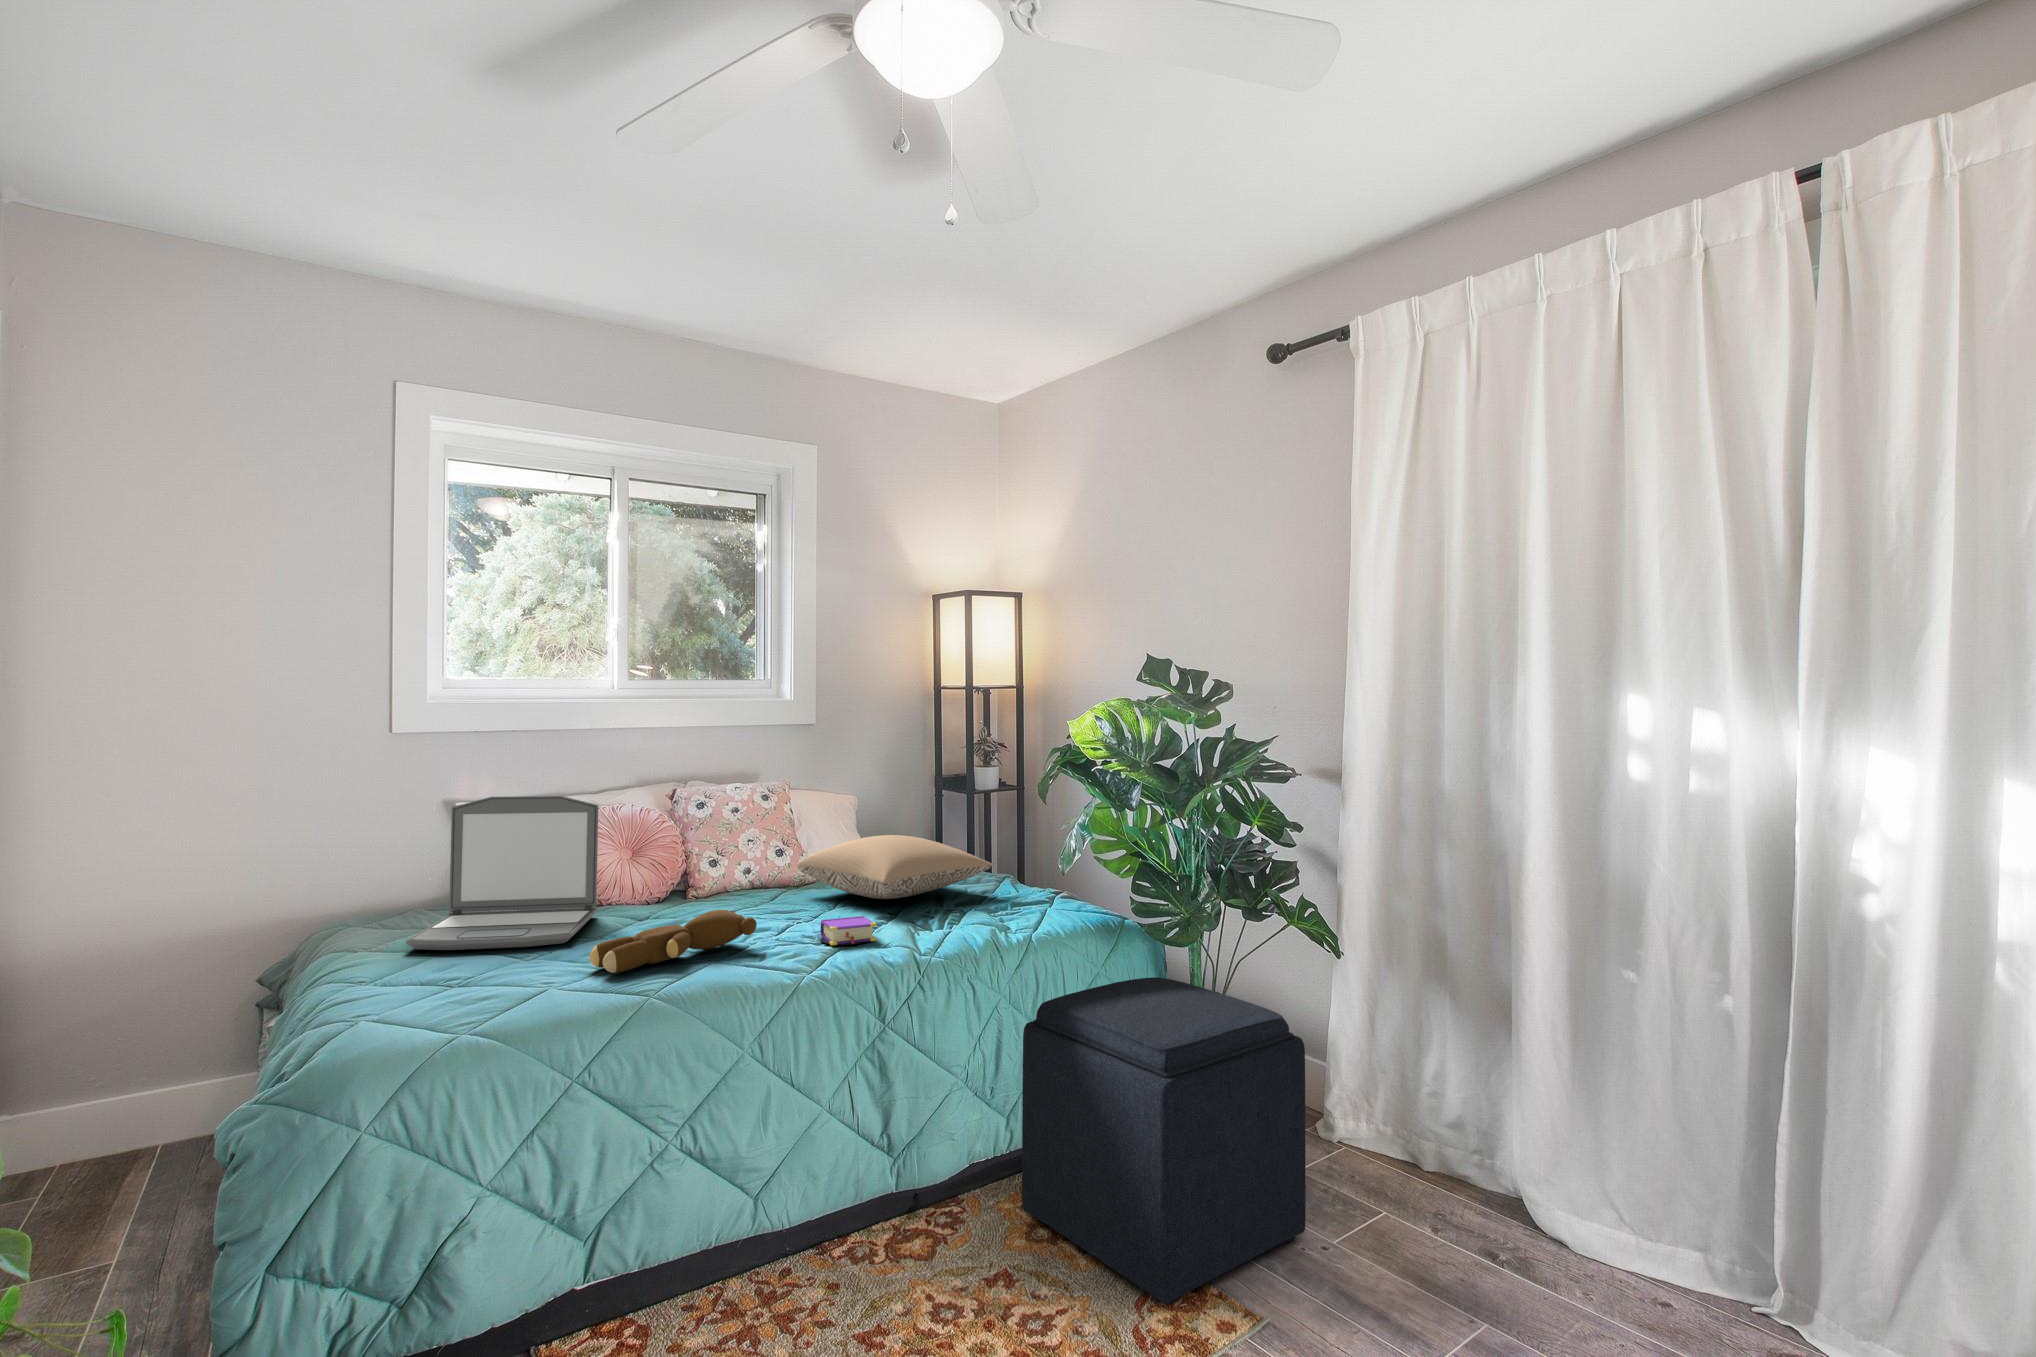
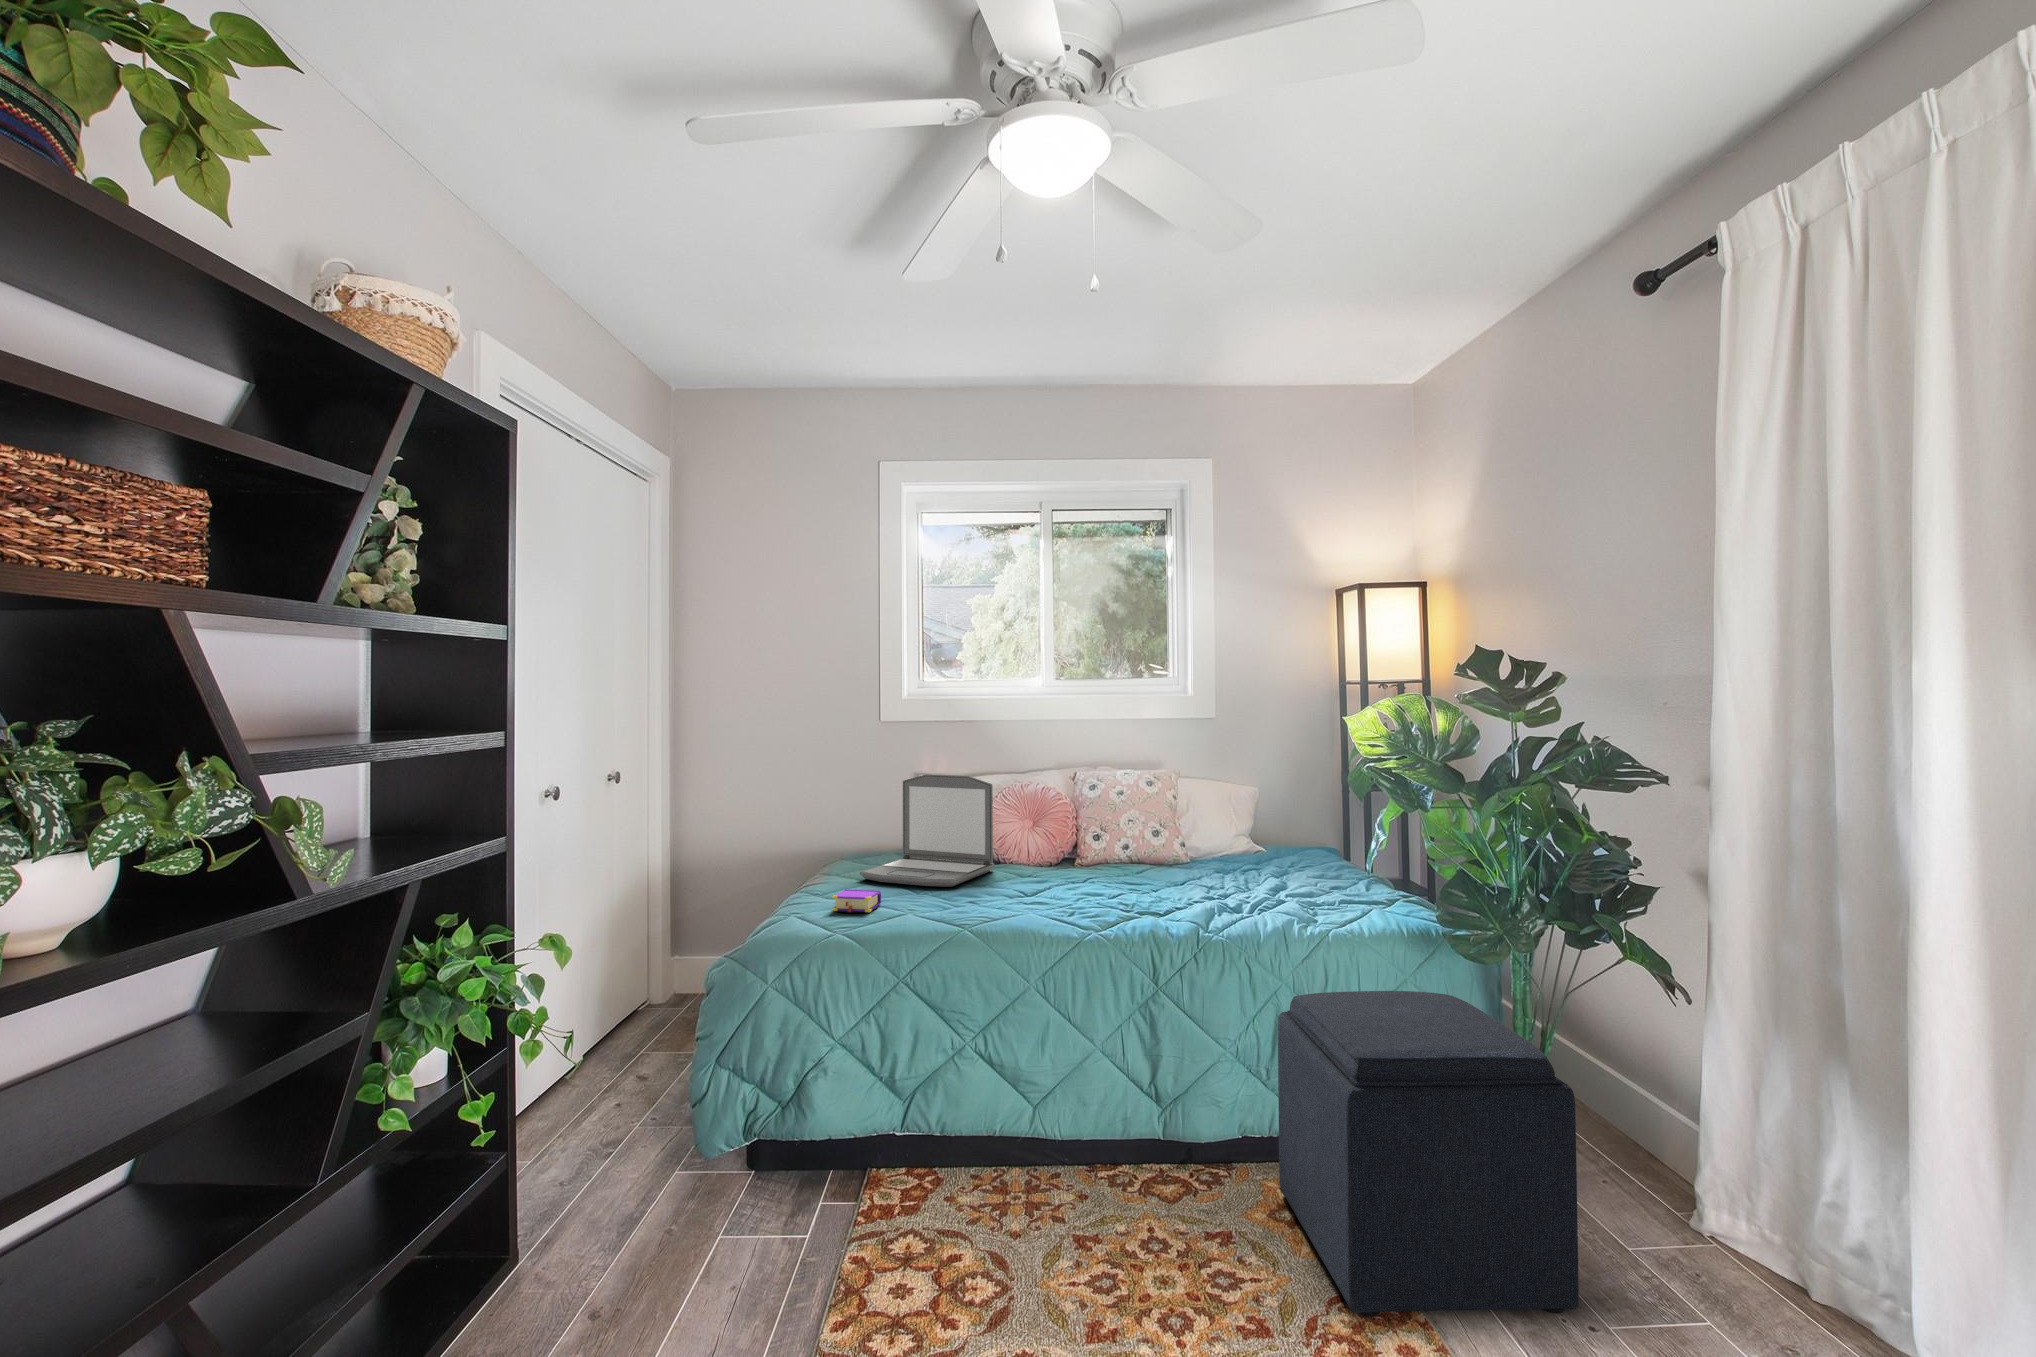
pillow: present [797,835,993,899] -> none [1155,825,1329,883]
teddy bear: present [589,910,757,973] -> none [944,874,1071,912]
book: present [820,916,876,945] -> present [832,889,881,912]

